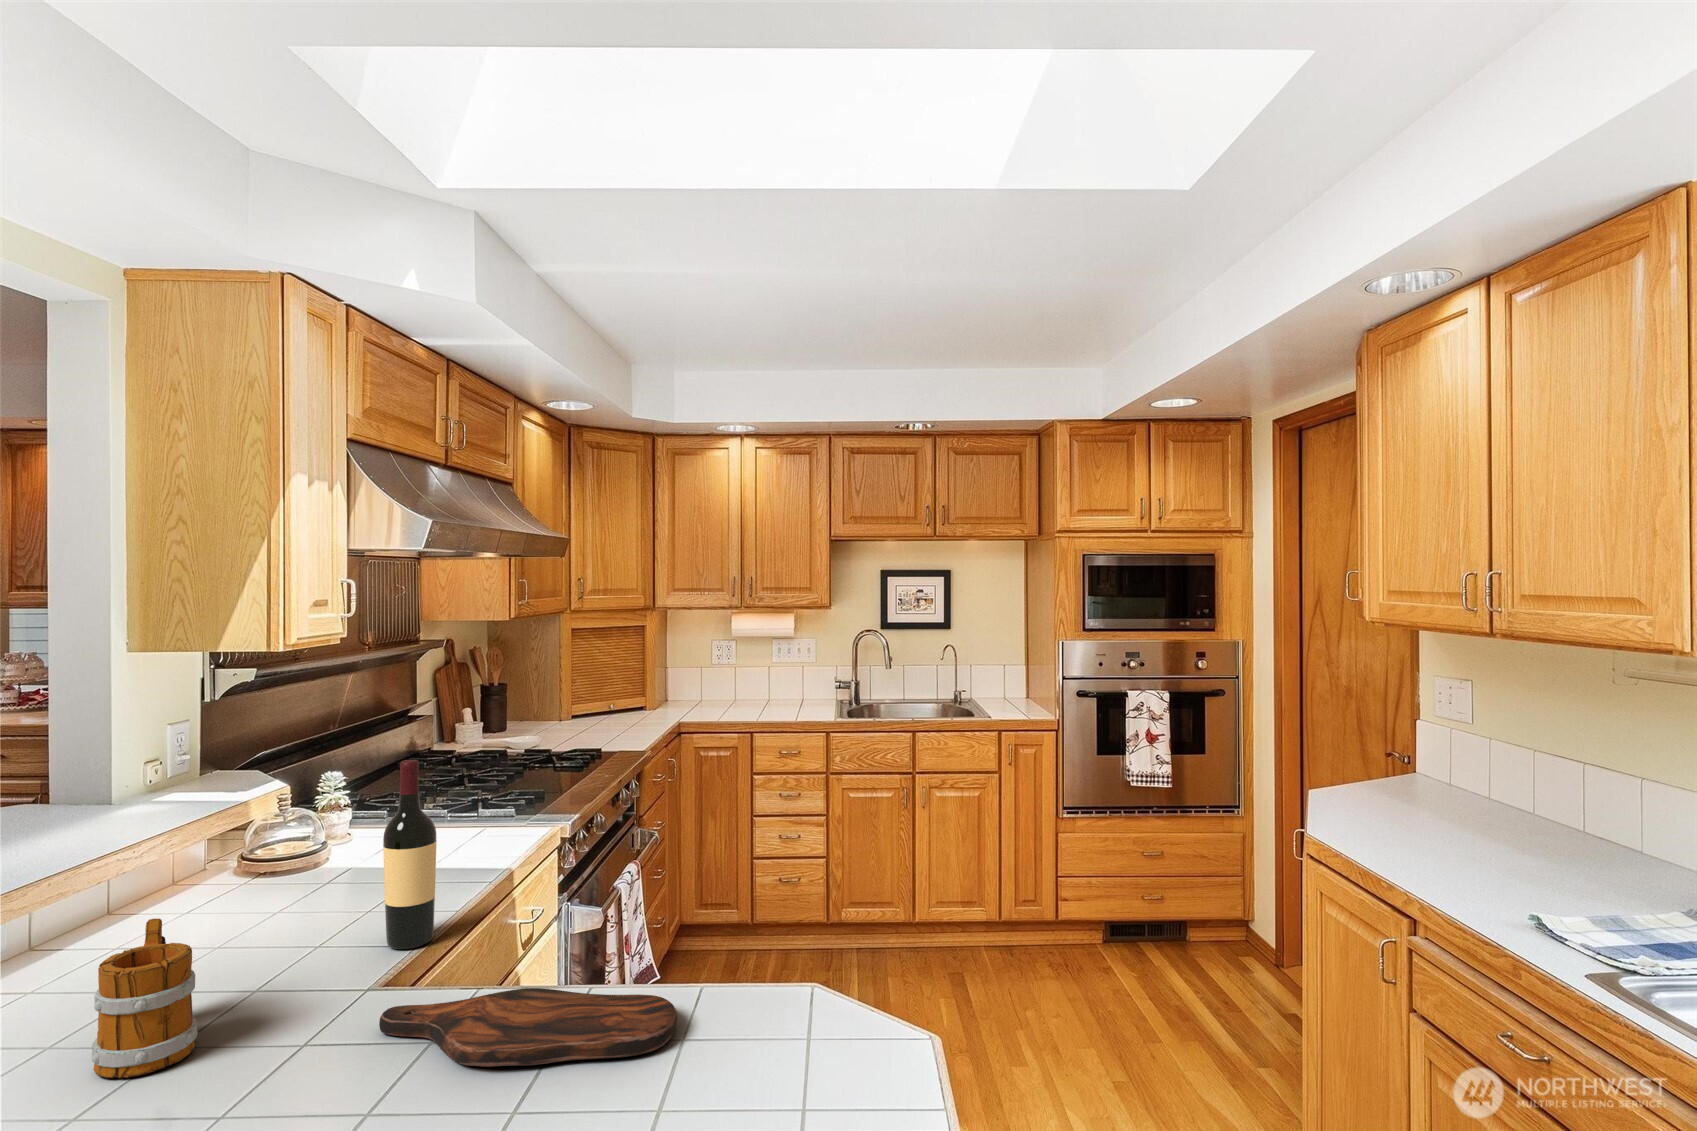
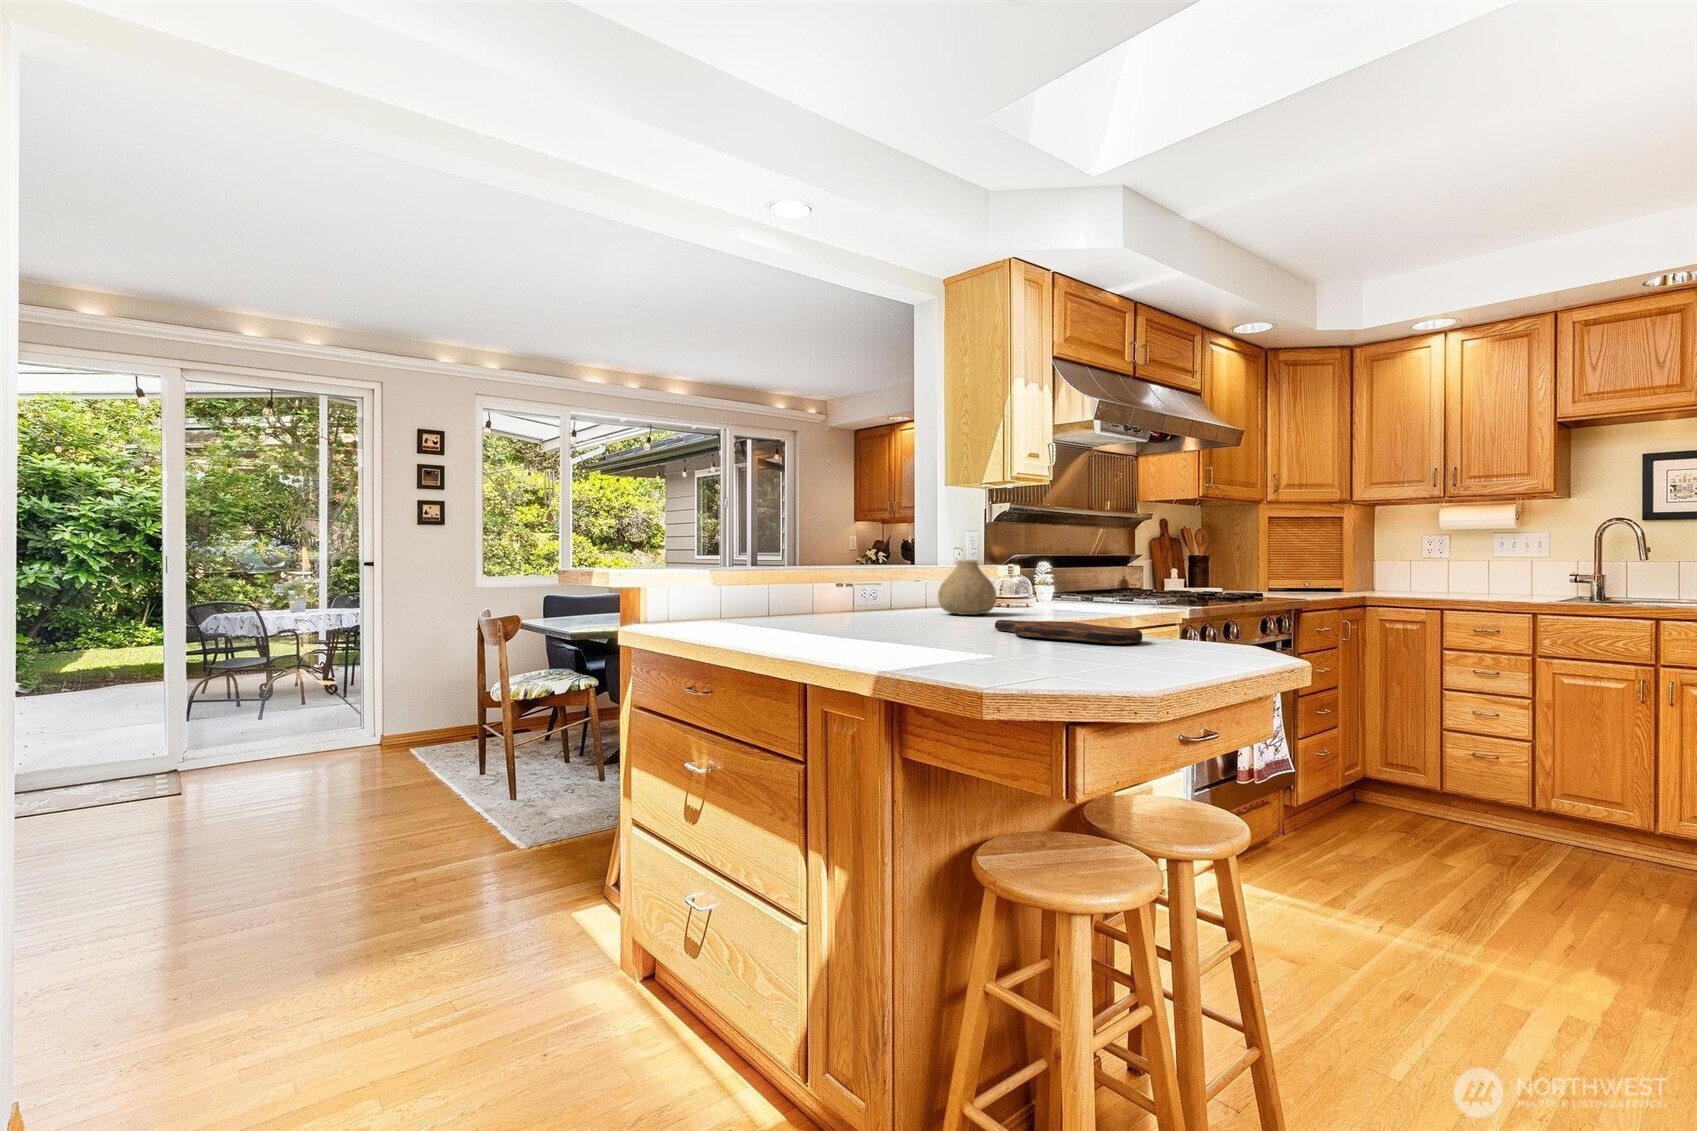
wine bottle: present [383,760,436,949] -> none [1026,515,1055,621]
vase: none [174,837,302,952] -> present [938,561,996,615]
mug: present [92,919,198,1078] -> none [884,568,925,625]

